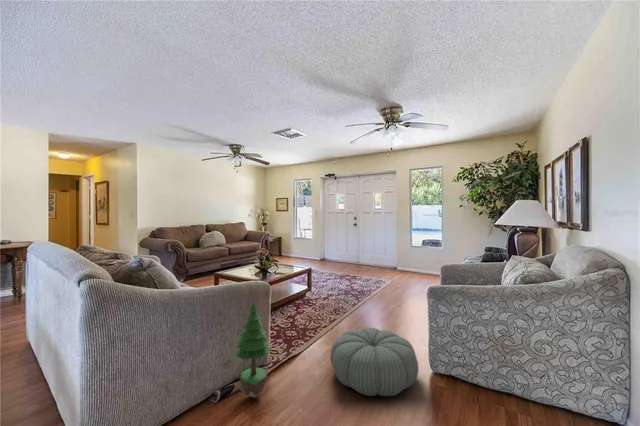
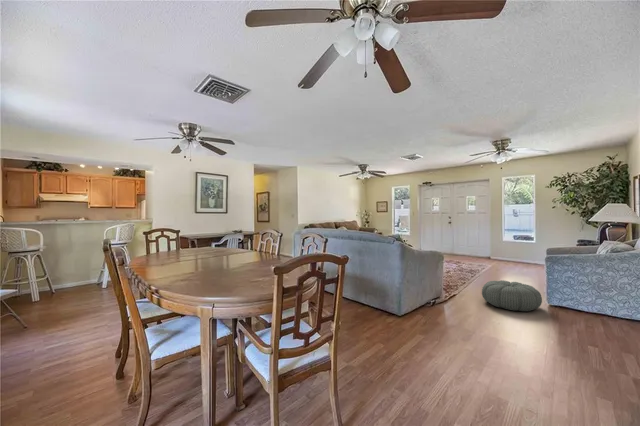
potted tree: present [236,303,270,397] -> none [436,257,456,307]

